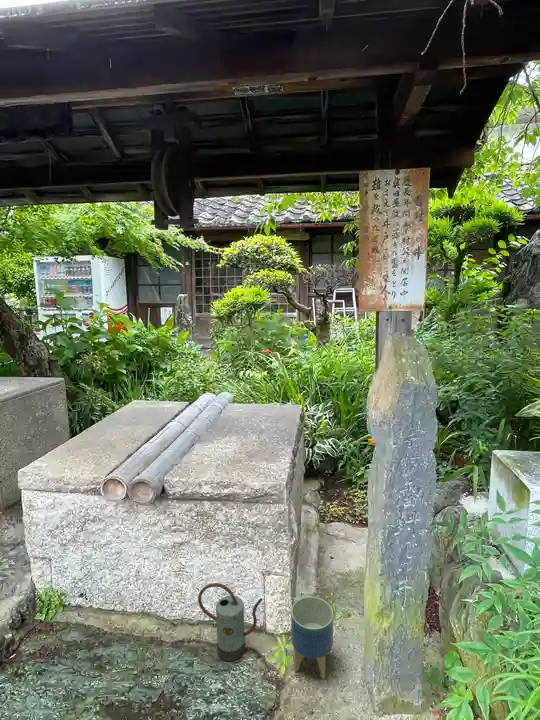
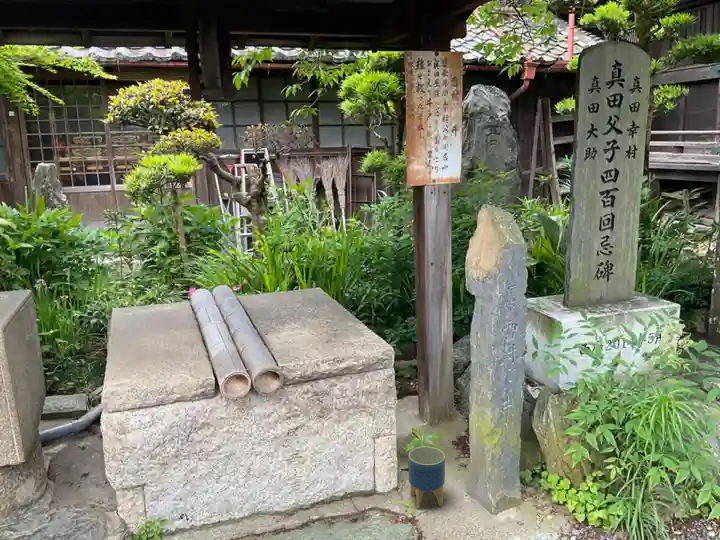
watering can: present [198,583,263,661] -> none [325,453,383,521]

